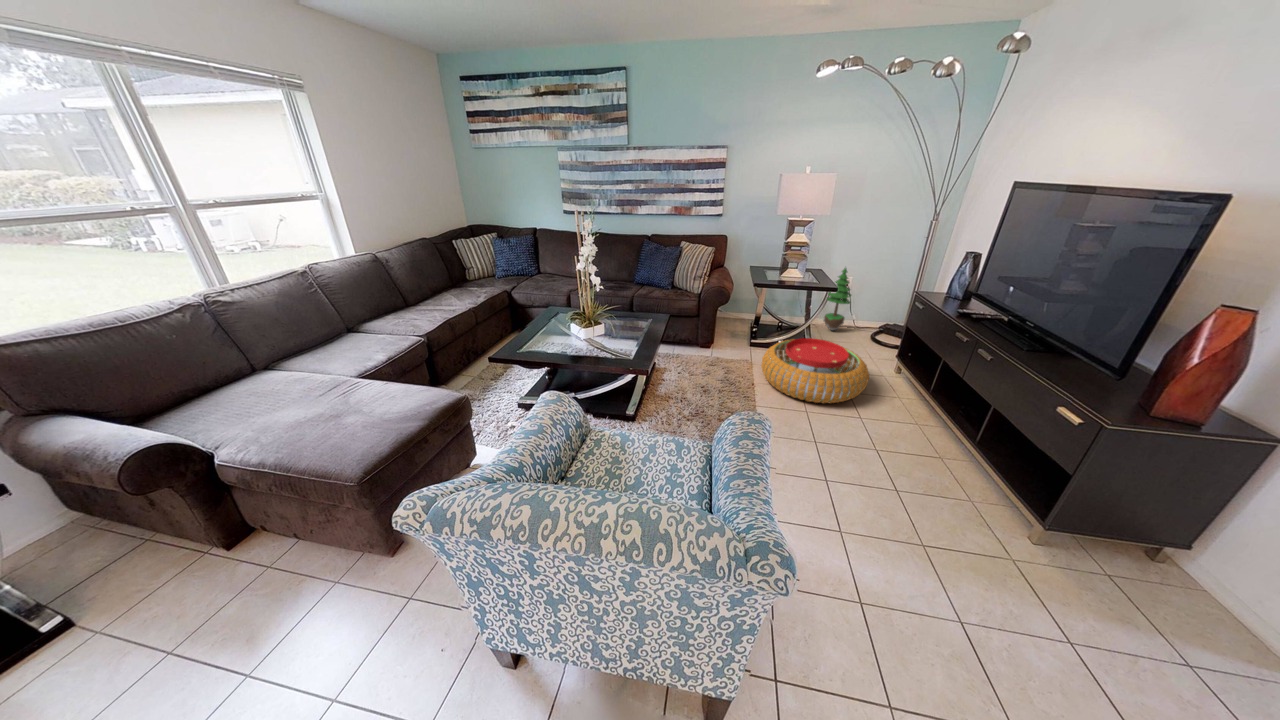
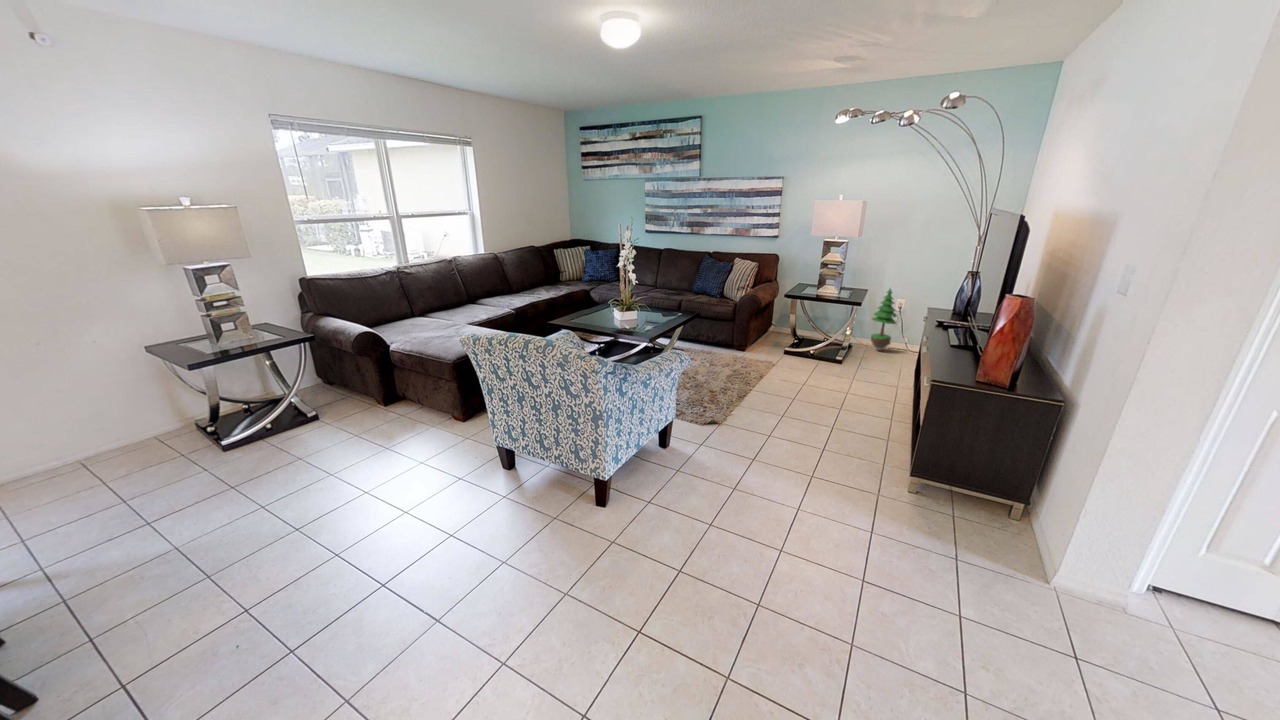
pouf: present [761,338,869,403] -> none [774,343,871,397]

